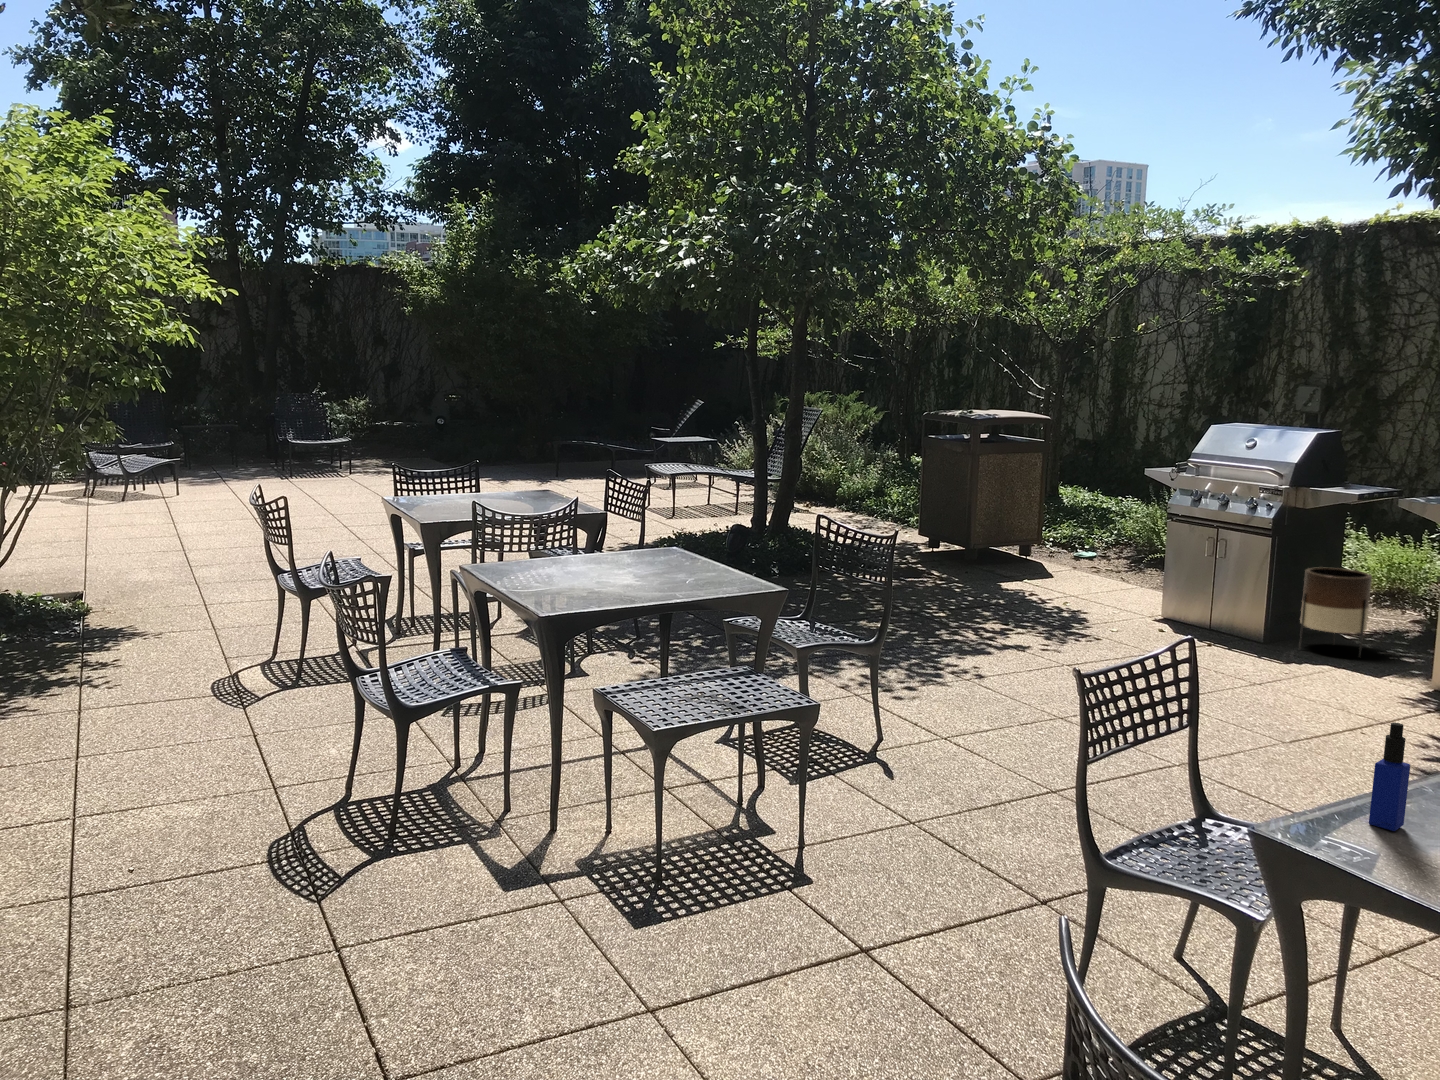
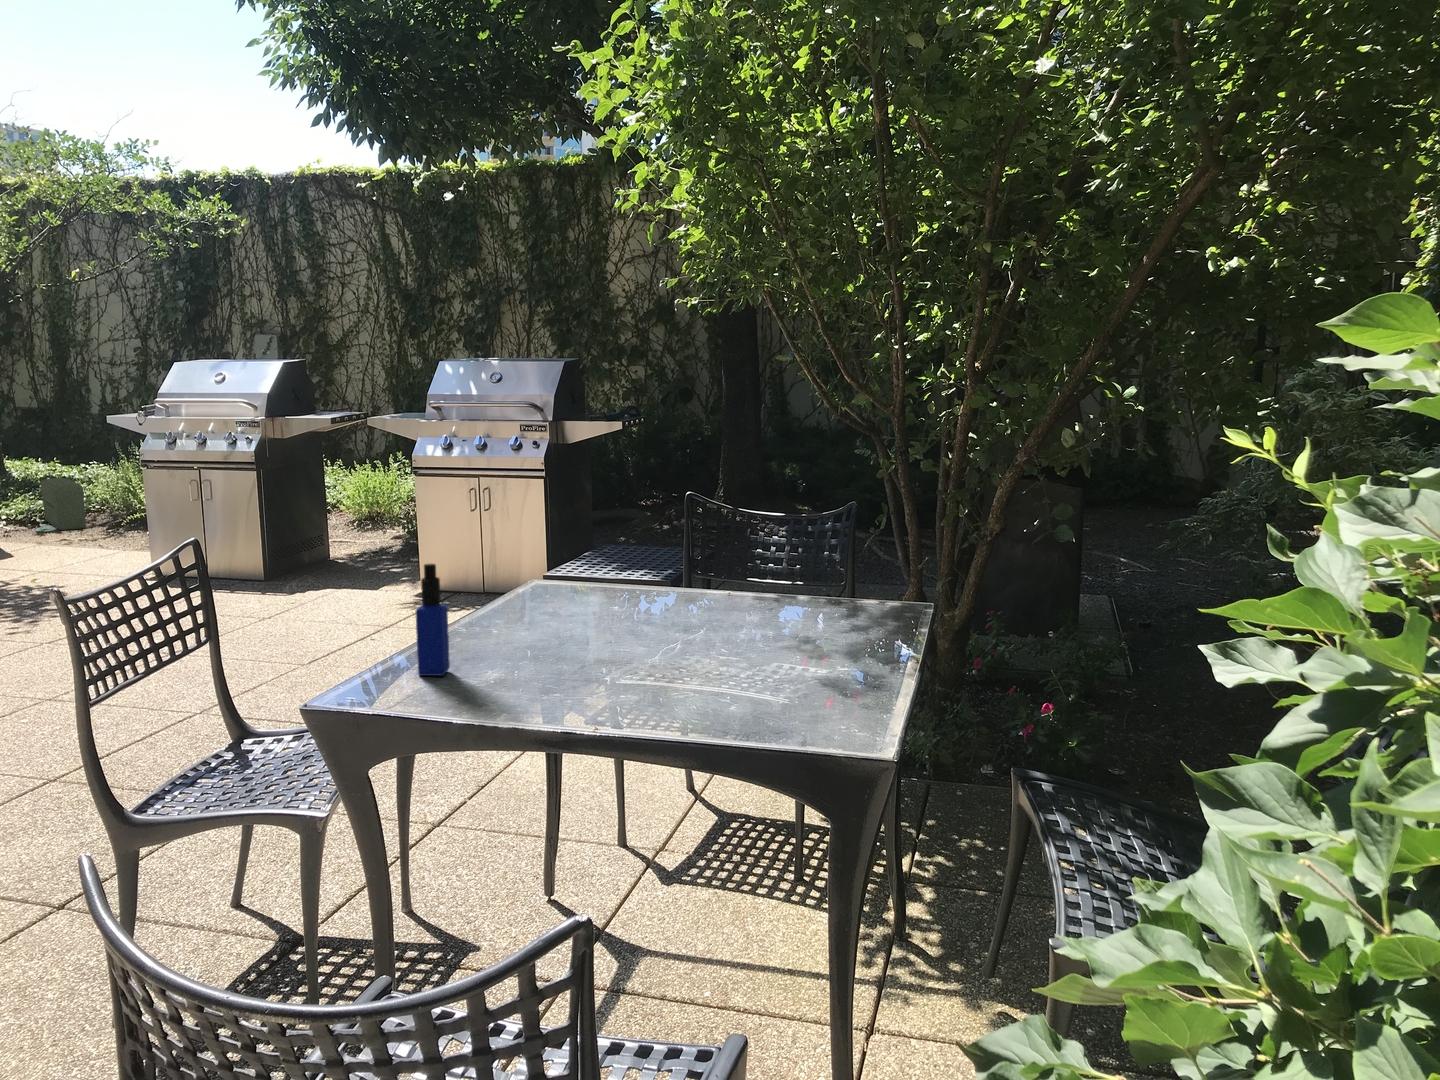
pouf: none [1082,512,1116,560] -> present [41,478,86,530]
planter: present [1299,567,1372,658] -> none [293,496,356,581]

